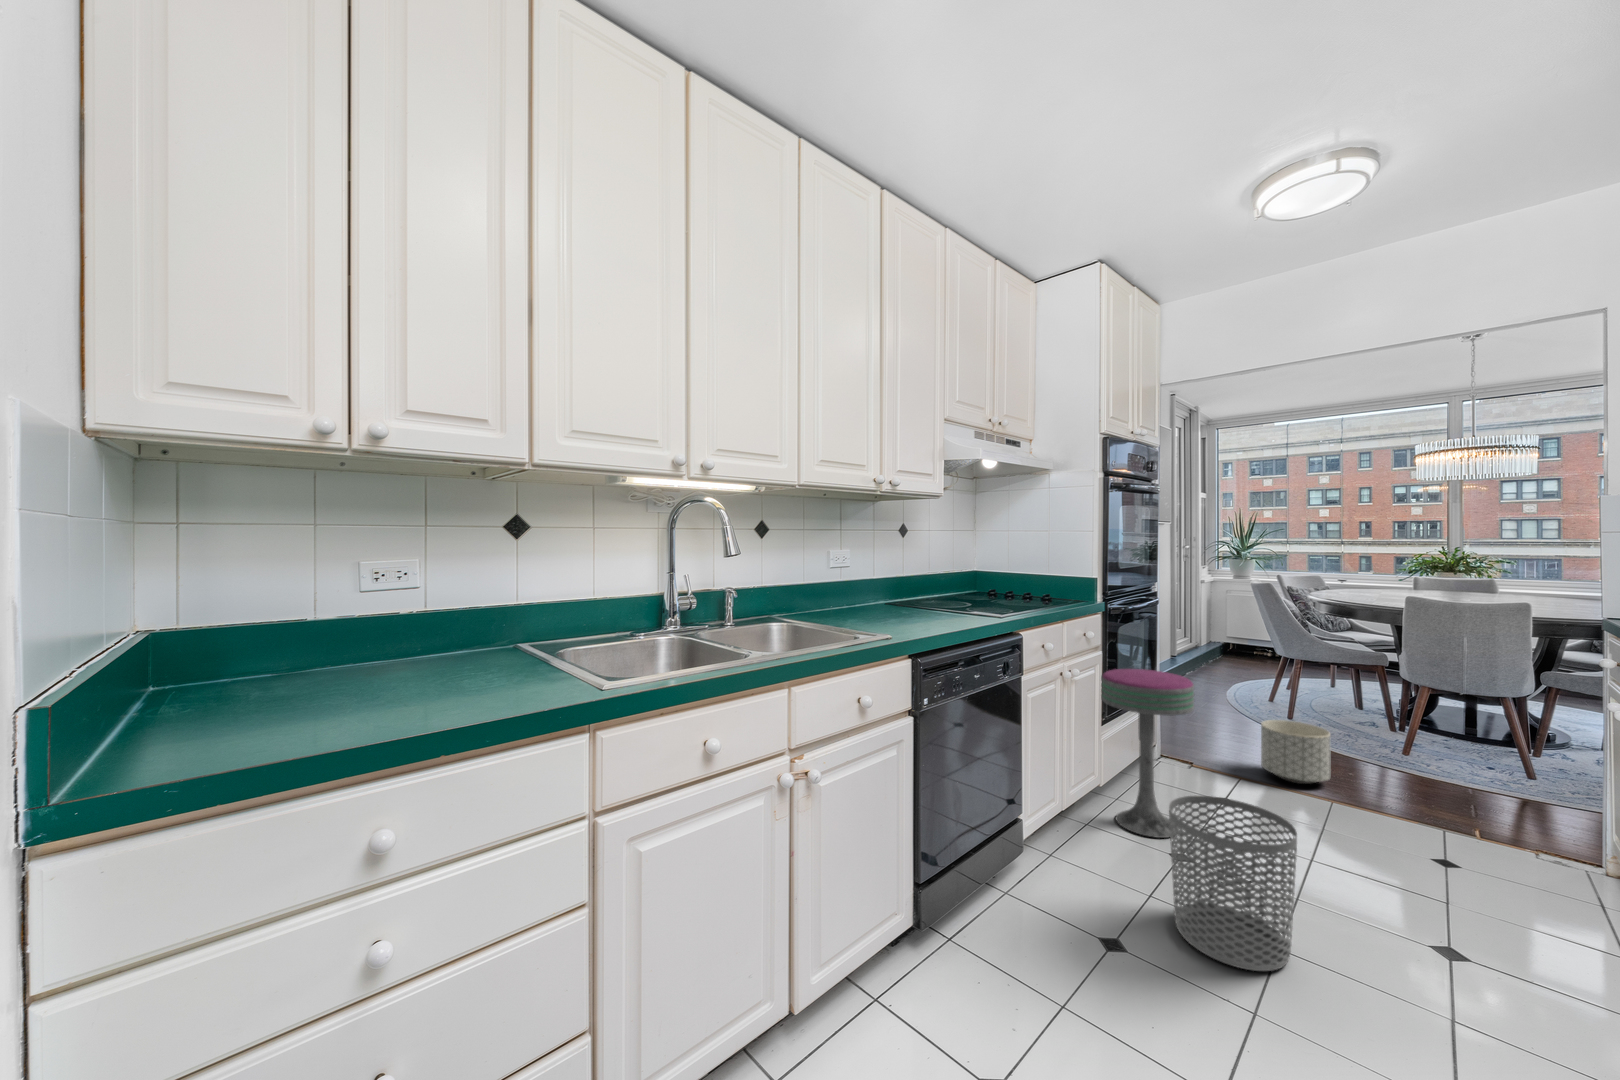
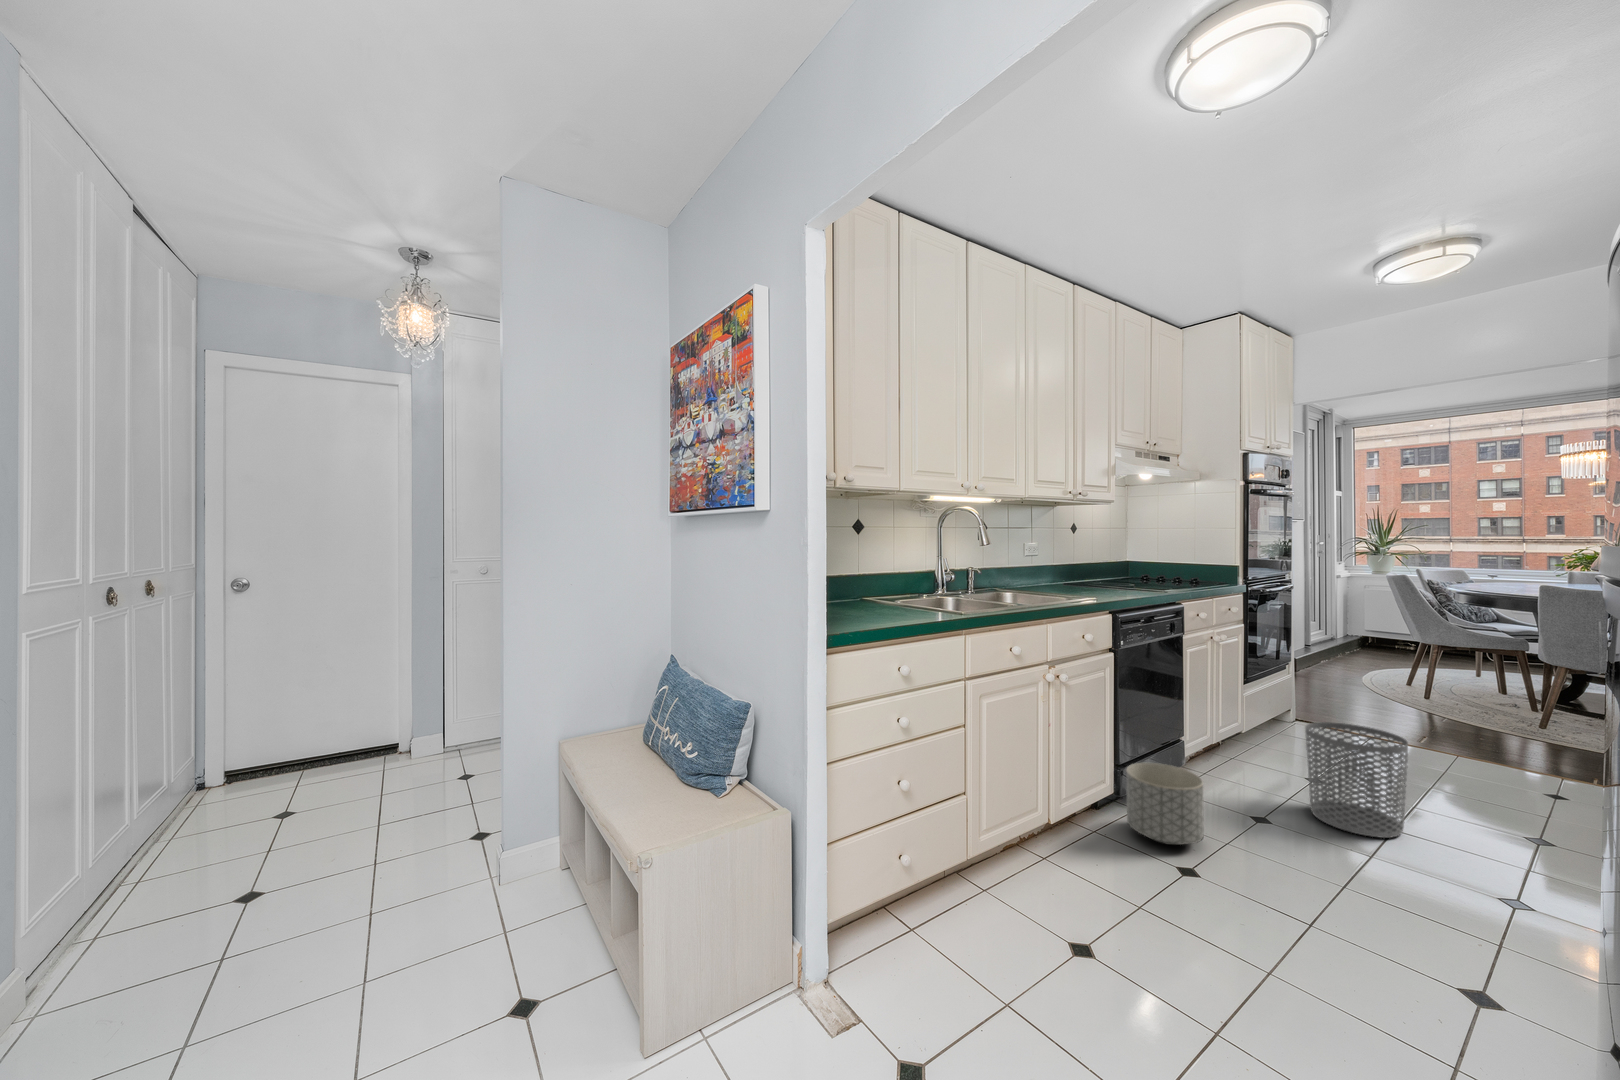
bar stool: present [1101,669,1194,838] -> none [1245,638,1327,767]
planter: present [1261,720,1331,784] -> present [1127,763,1204,845]

